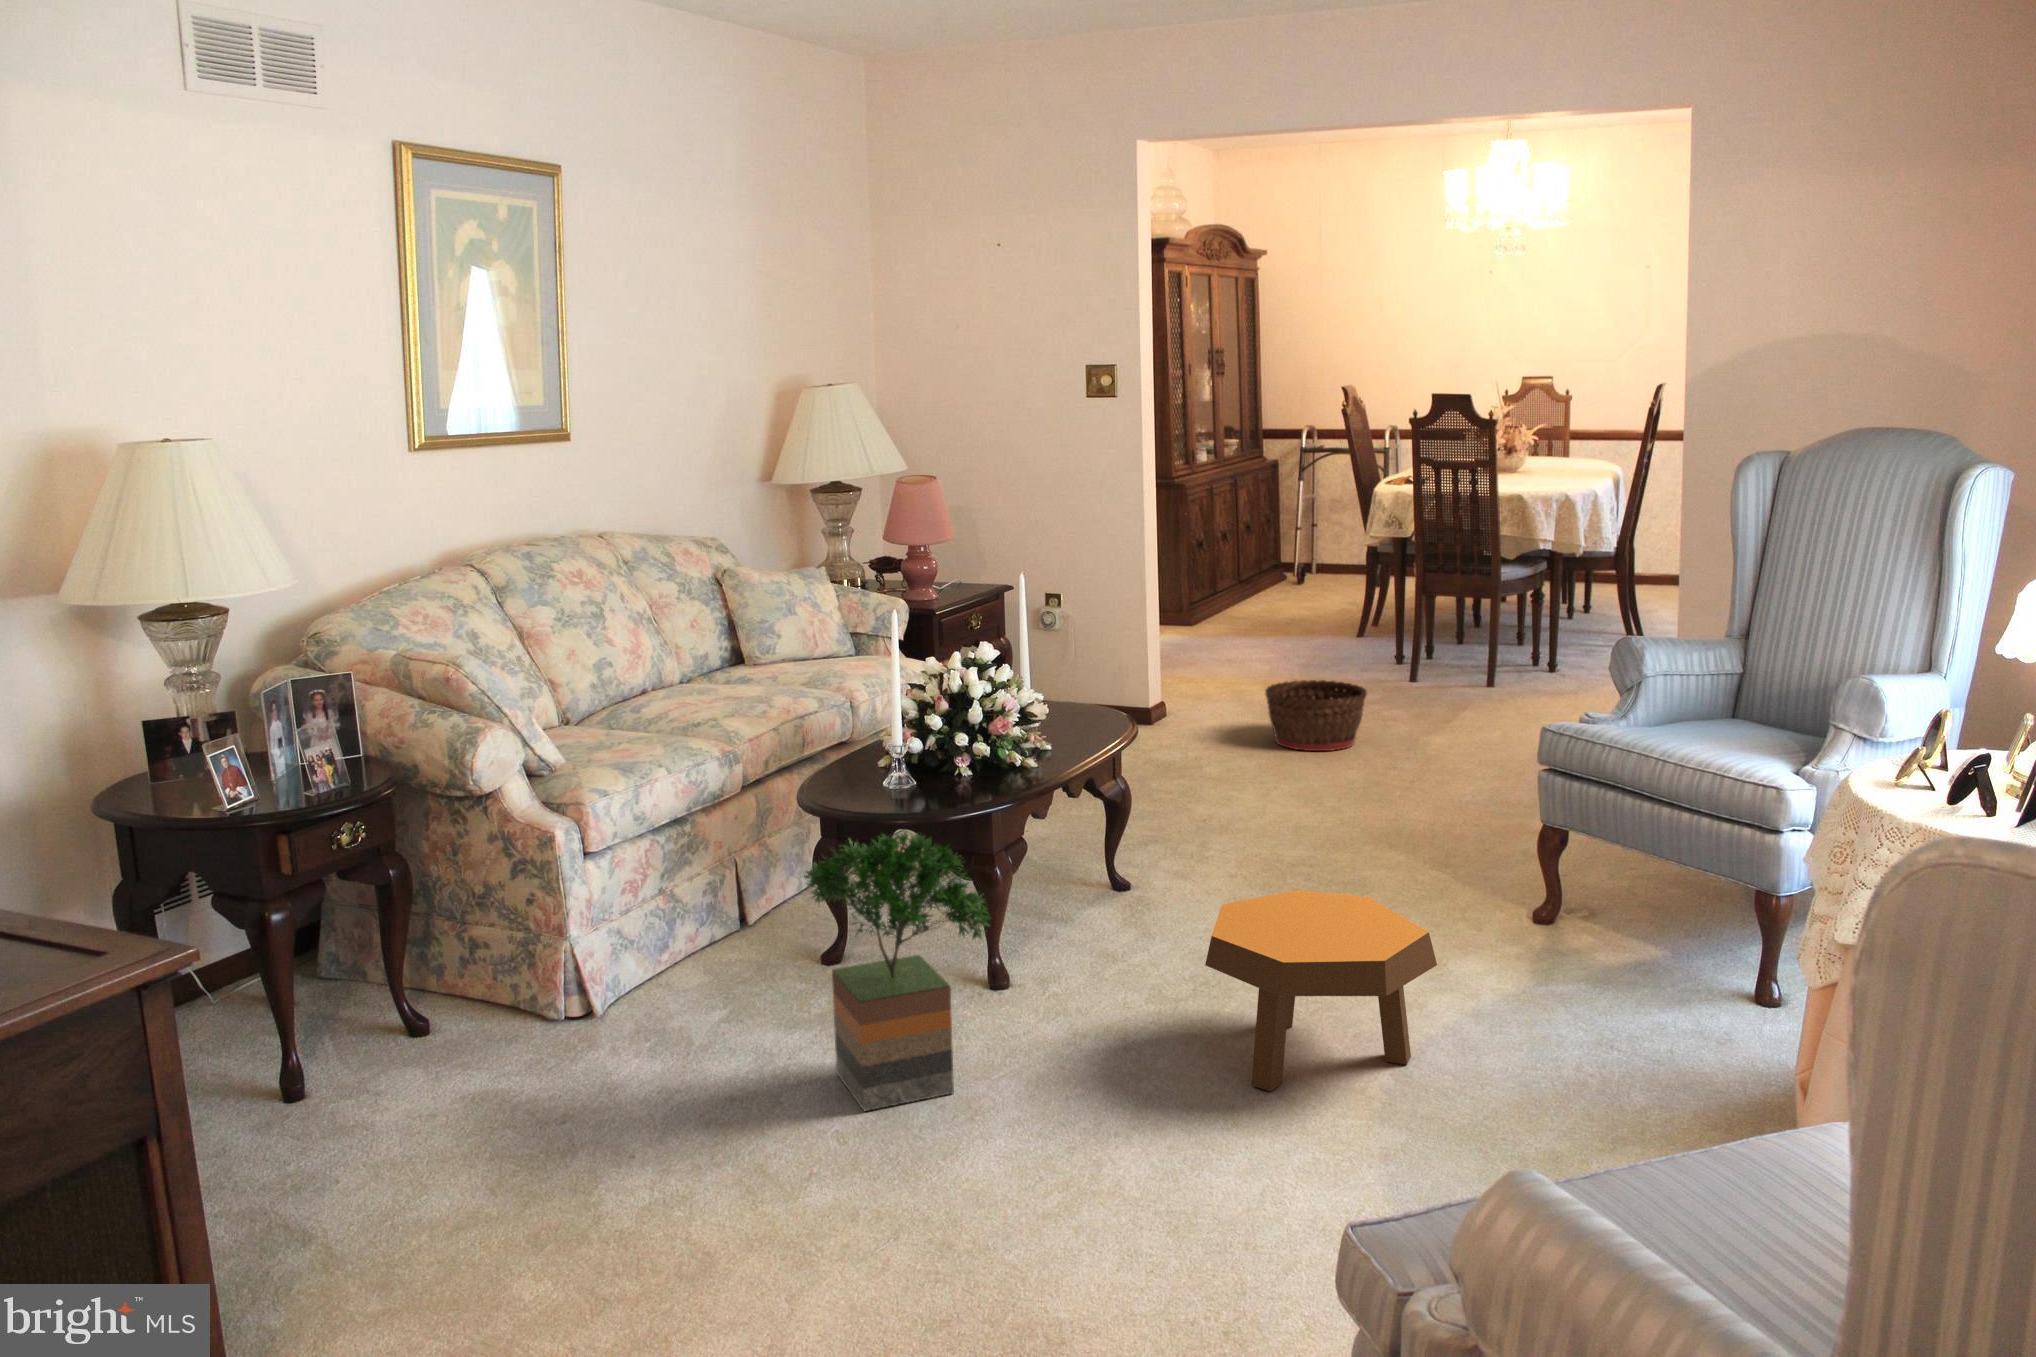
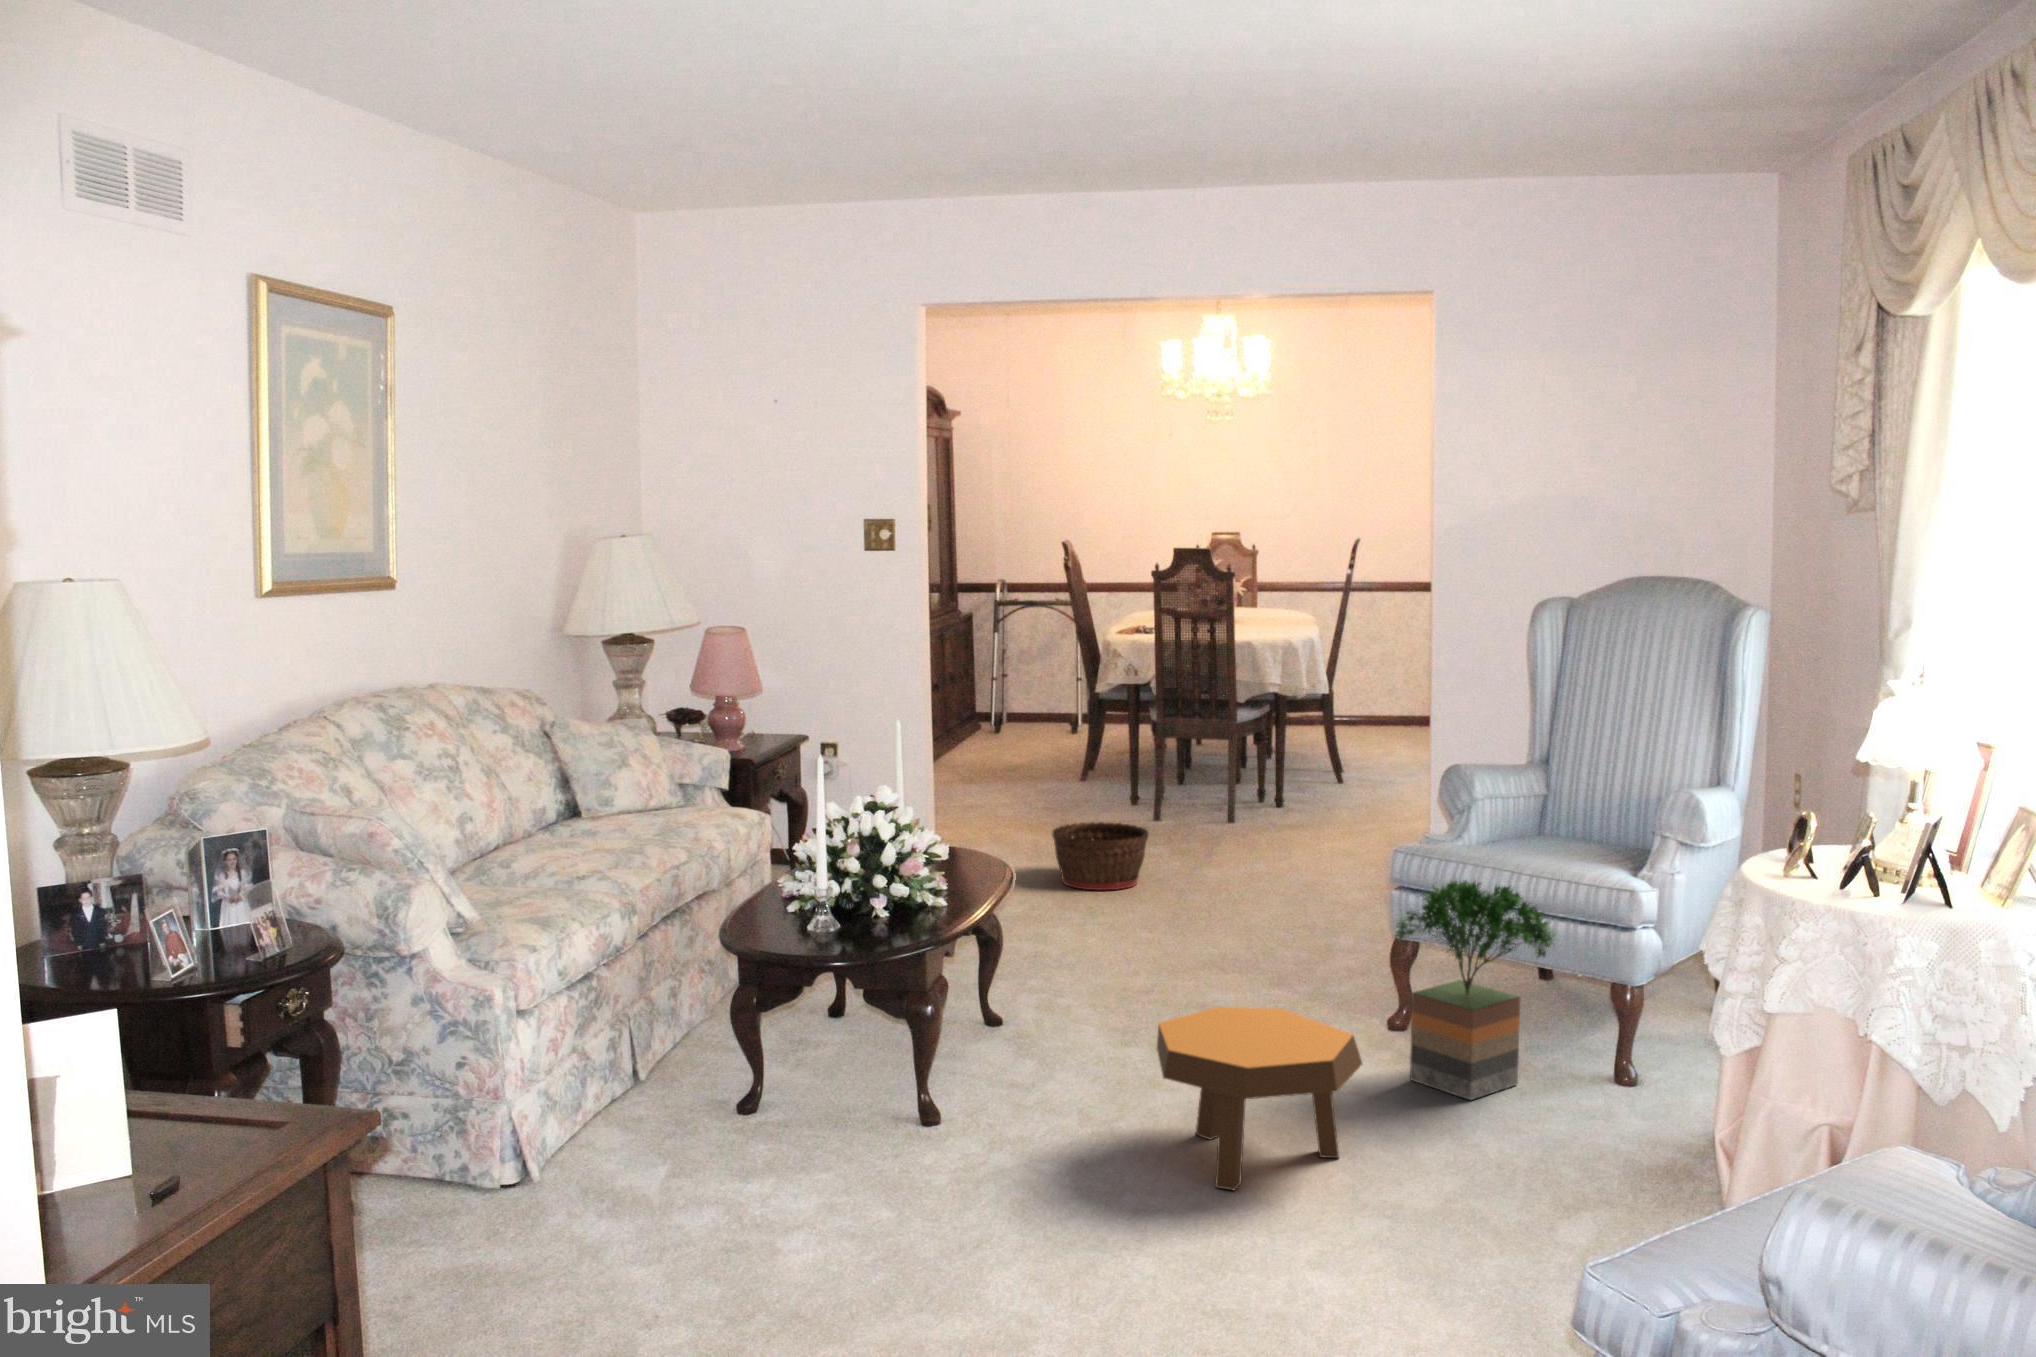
potted tree: present [804,832,989,1111] -> present [1396,880,1555,1100]

